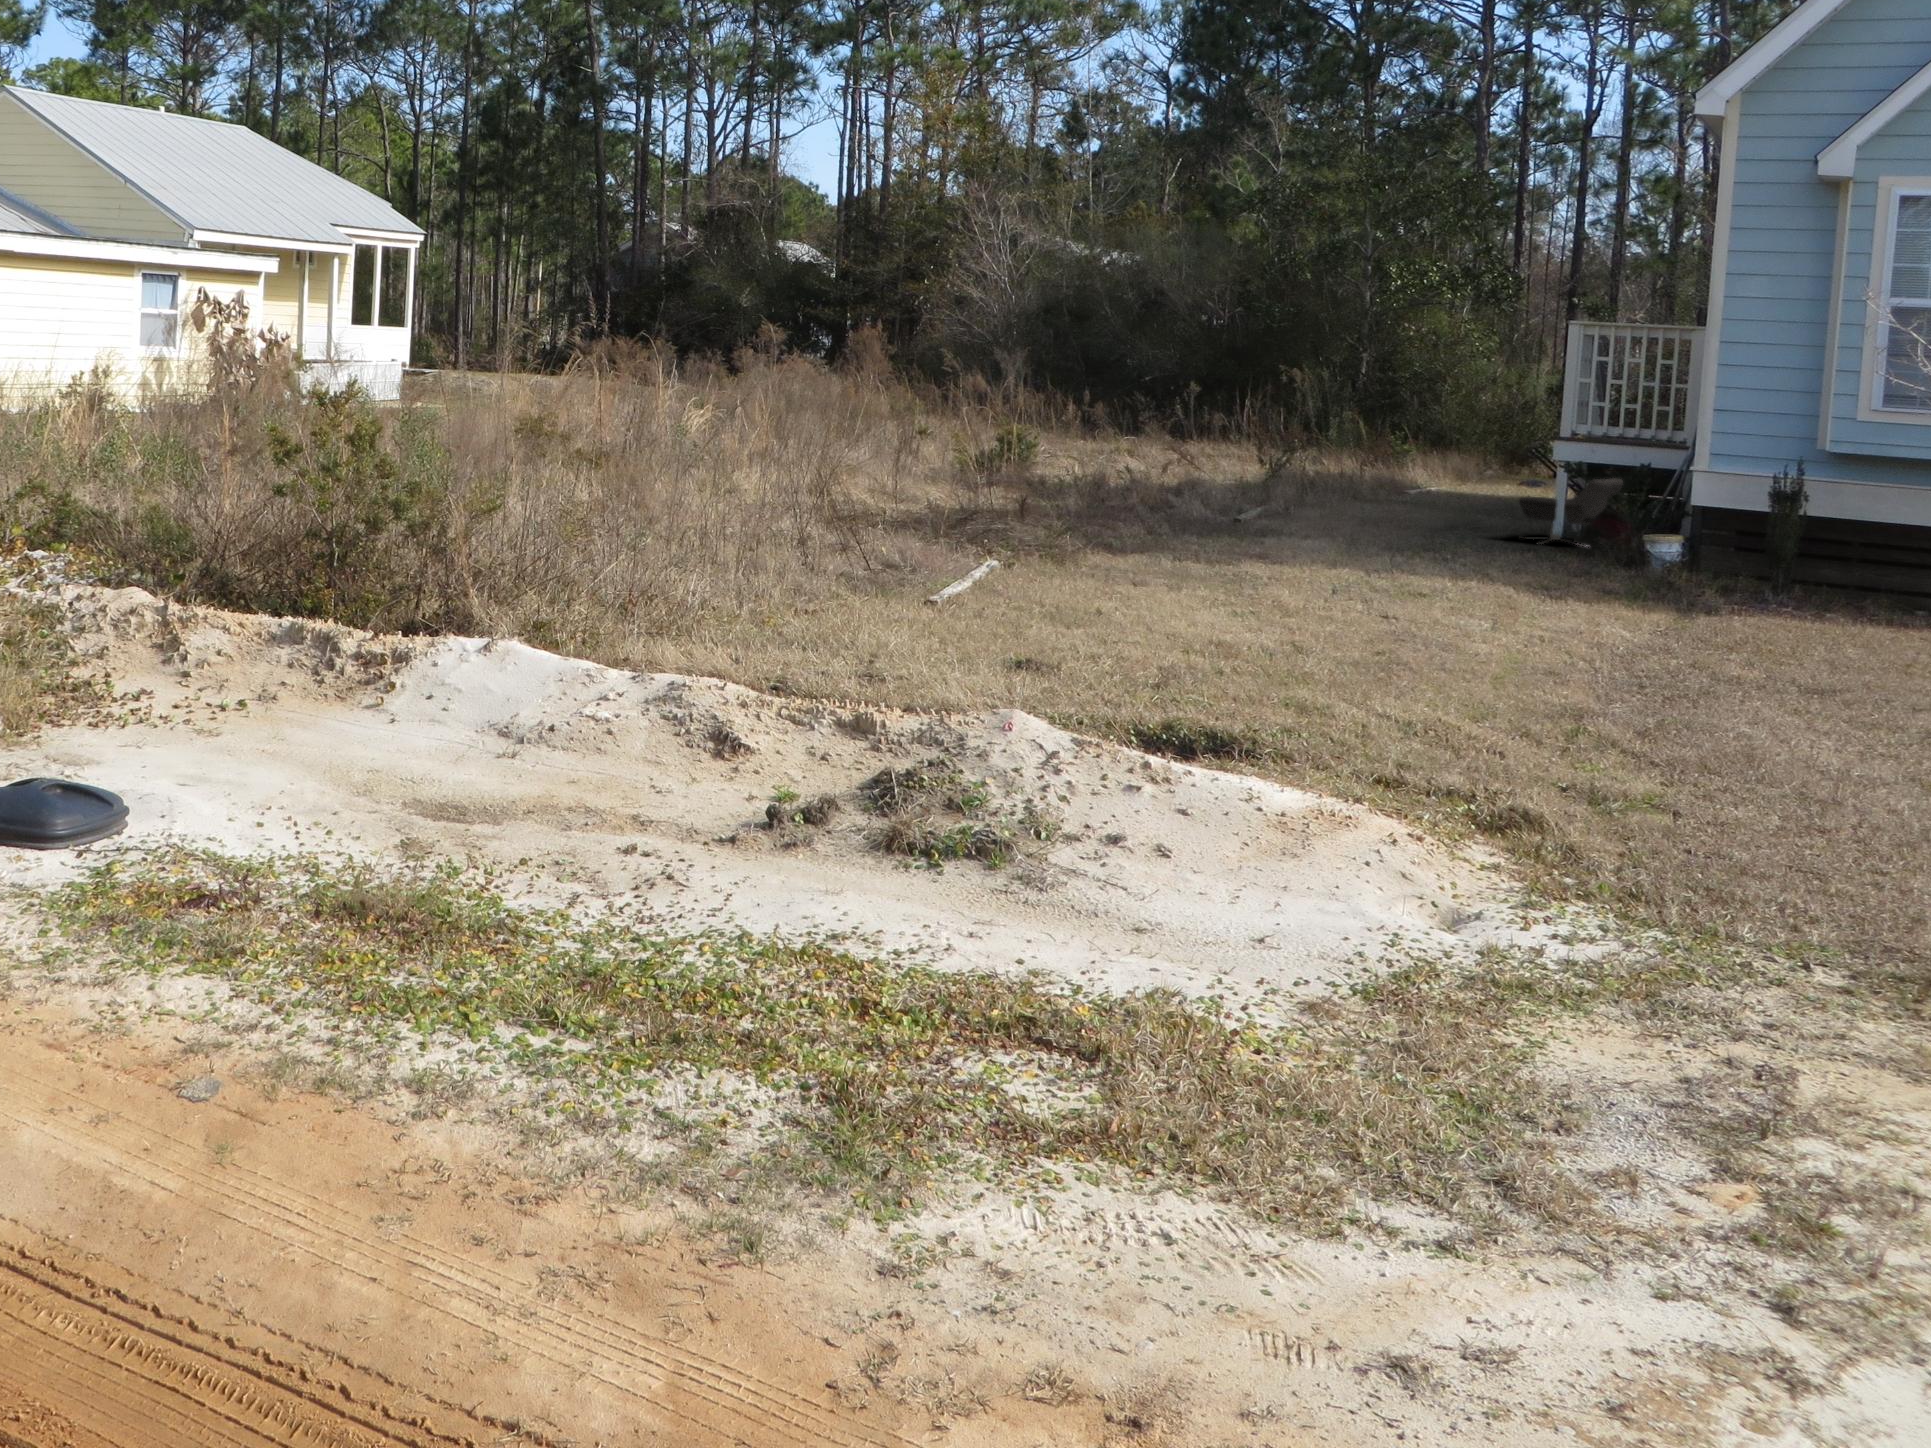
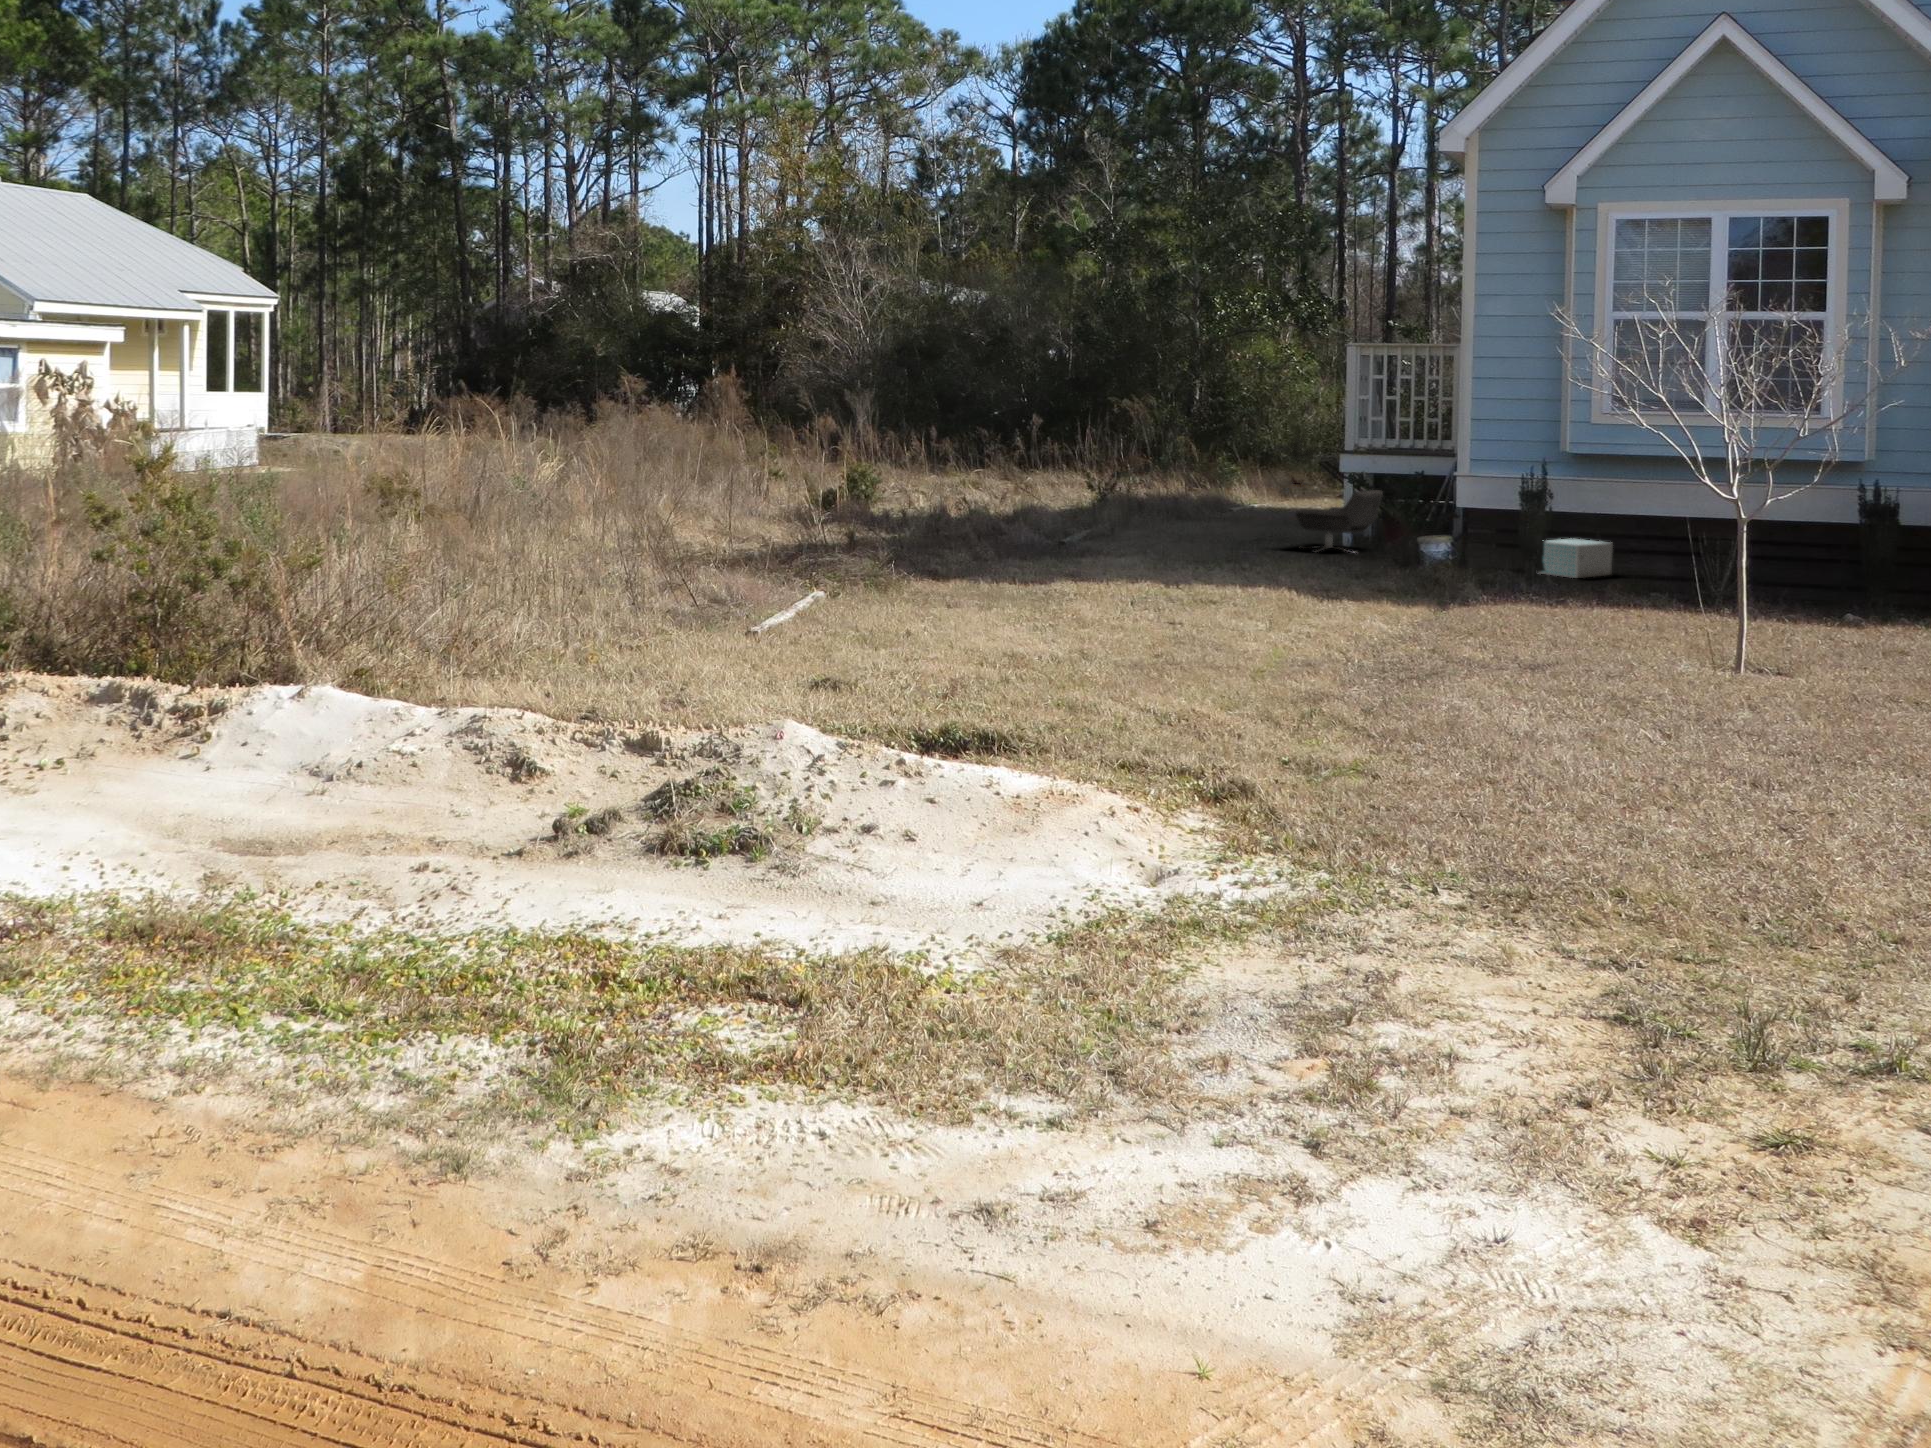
potted tree: none [1482,407,1517,466] -> present [1289,430,1314,484]
storage box: none [1813,544,1910,590] -> present [1540,539,1613,578]

